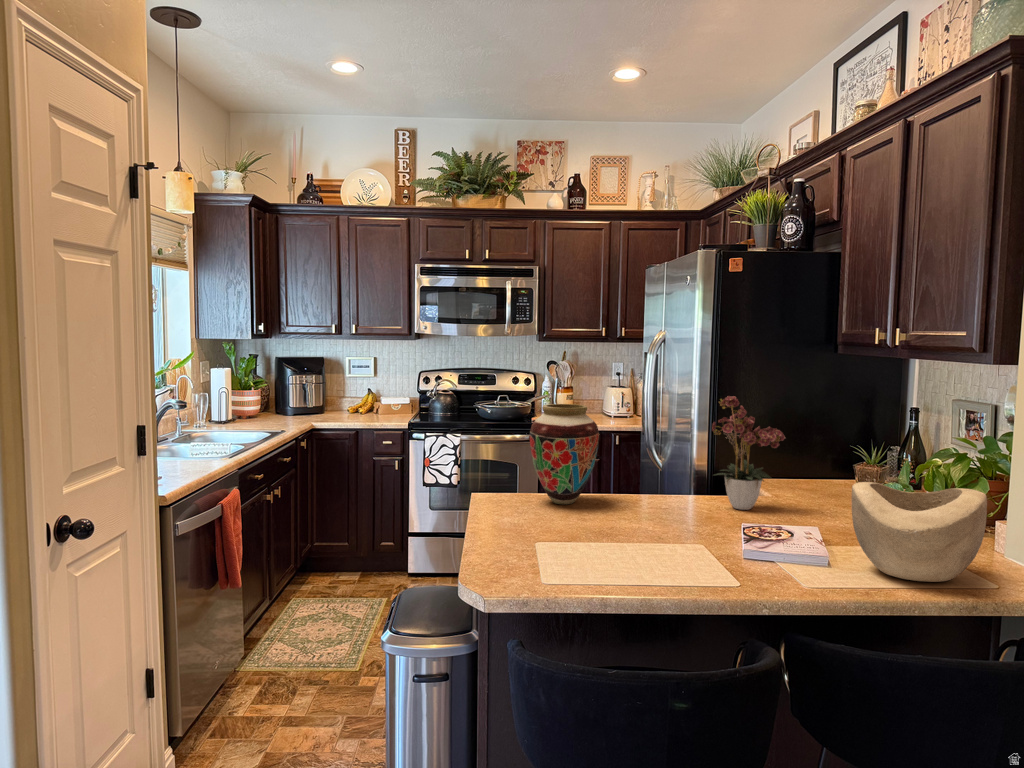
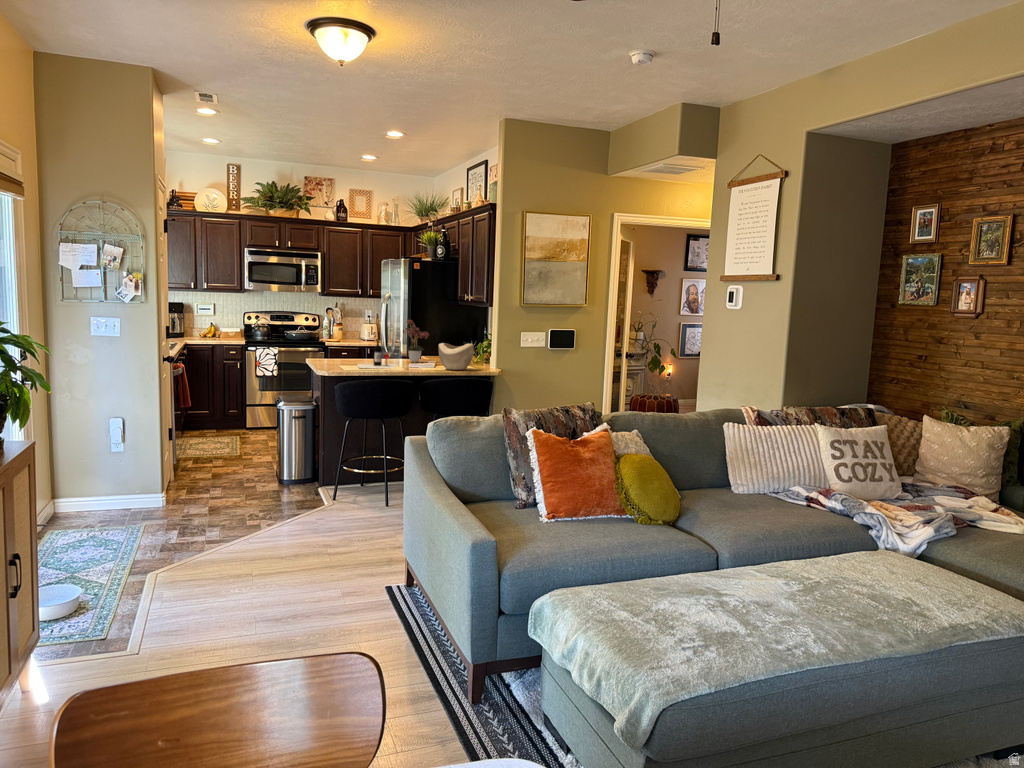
vase: present [529,404,599,504] -> none [331,323,360,362]
wine bottle: none [589,457,721,554] -> present [357,340,397,368]

